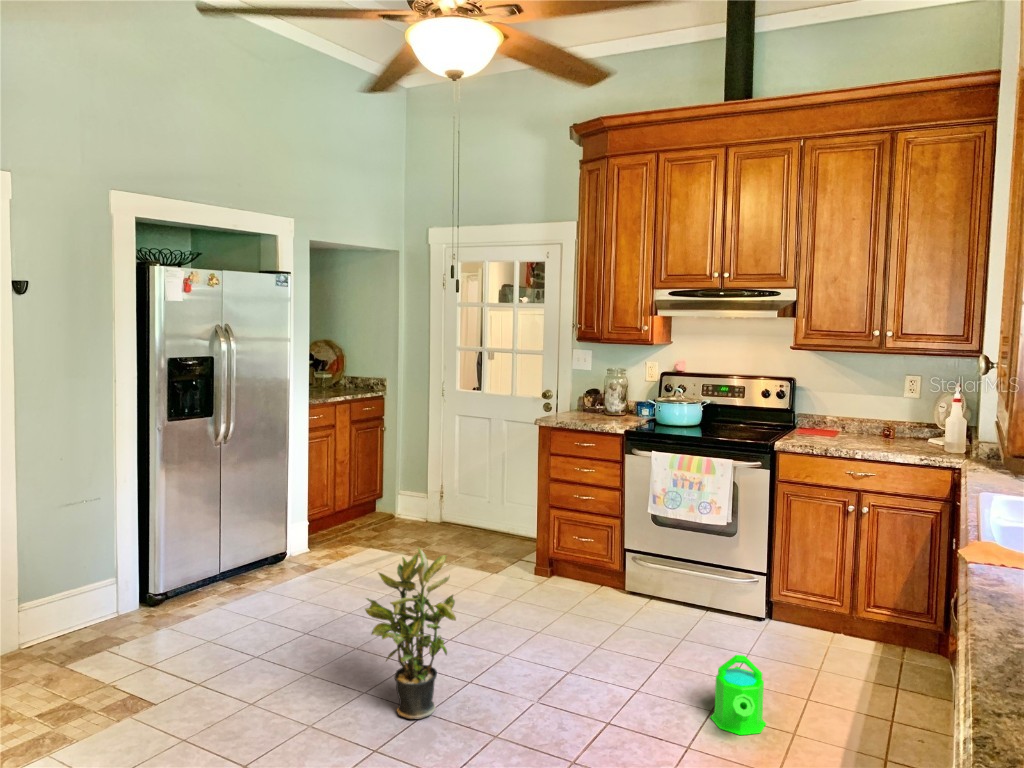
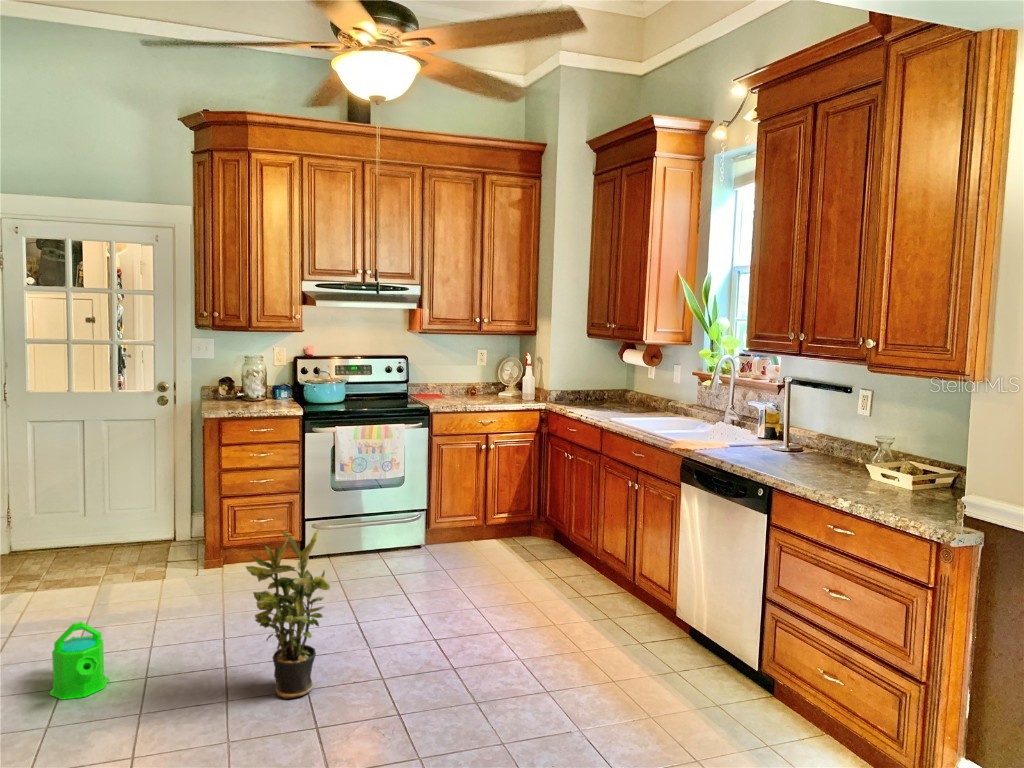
watering can: present [711,655,766,735] -> present [49,622,109,700]

